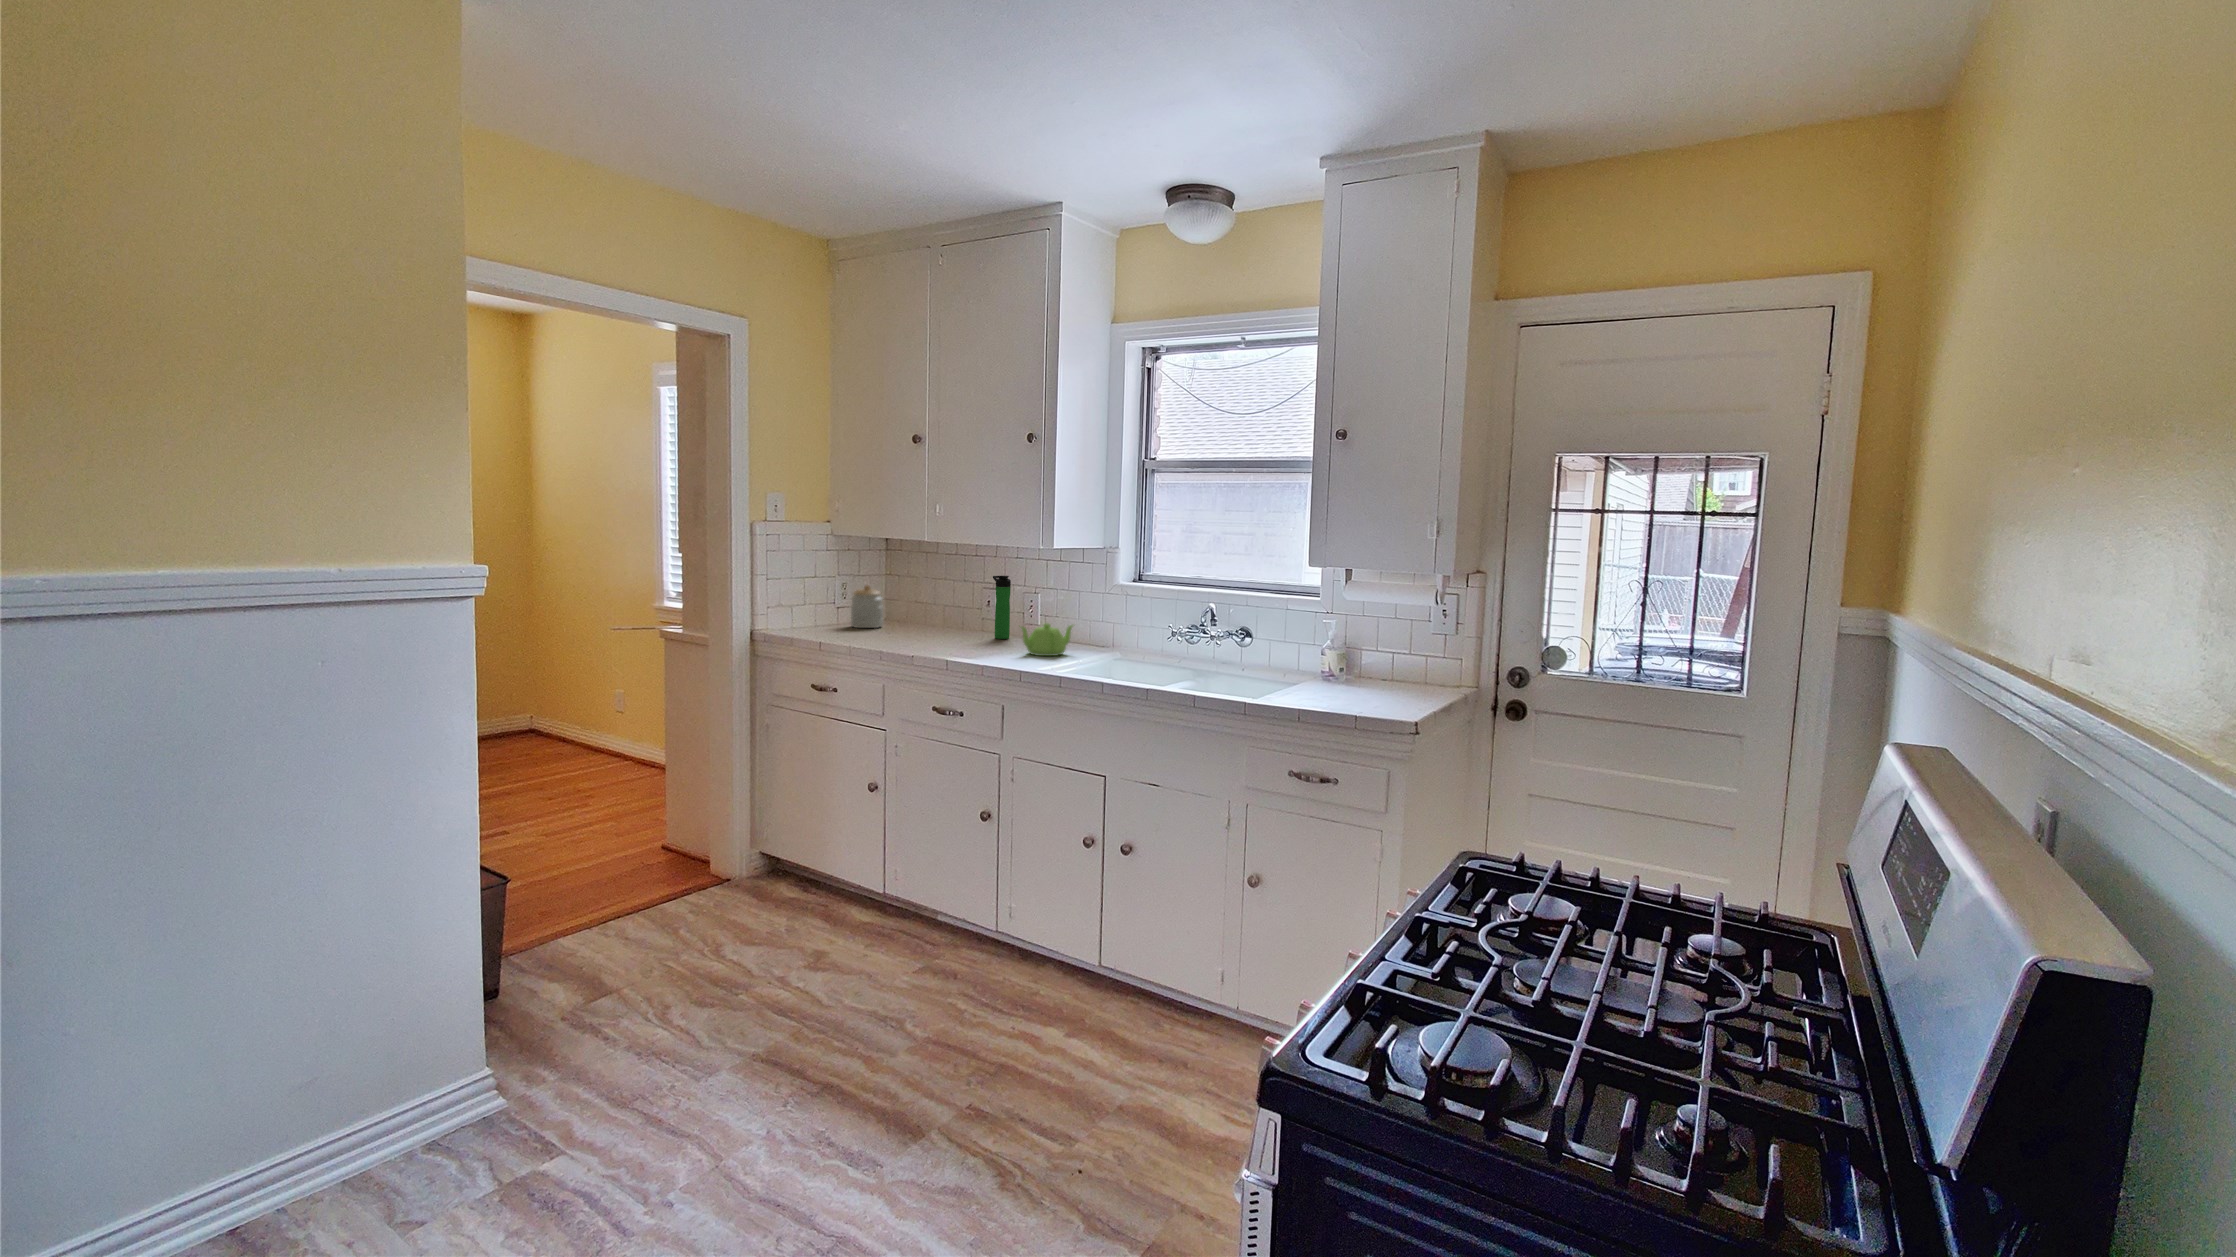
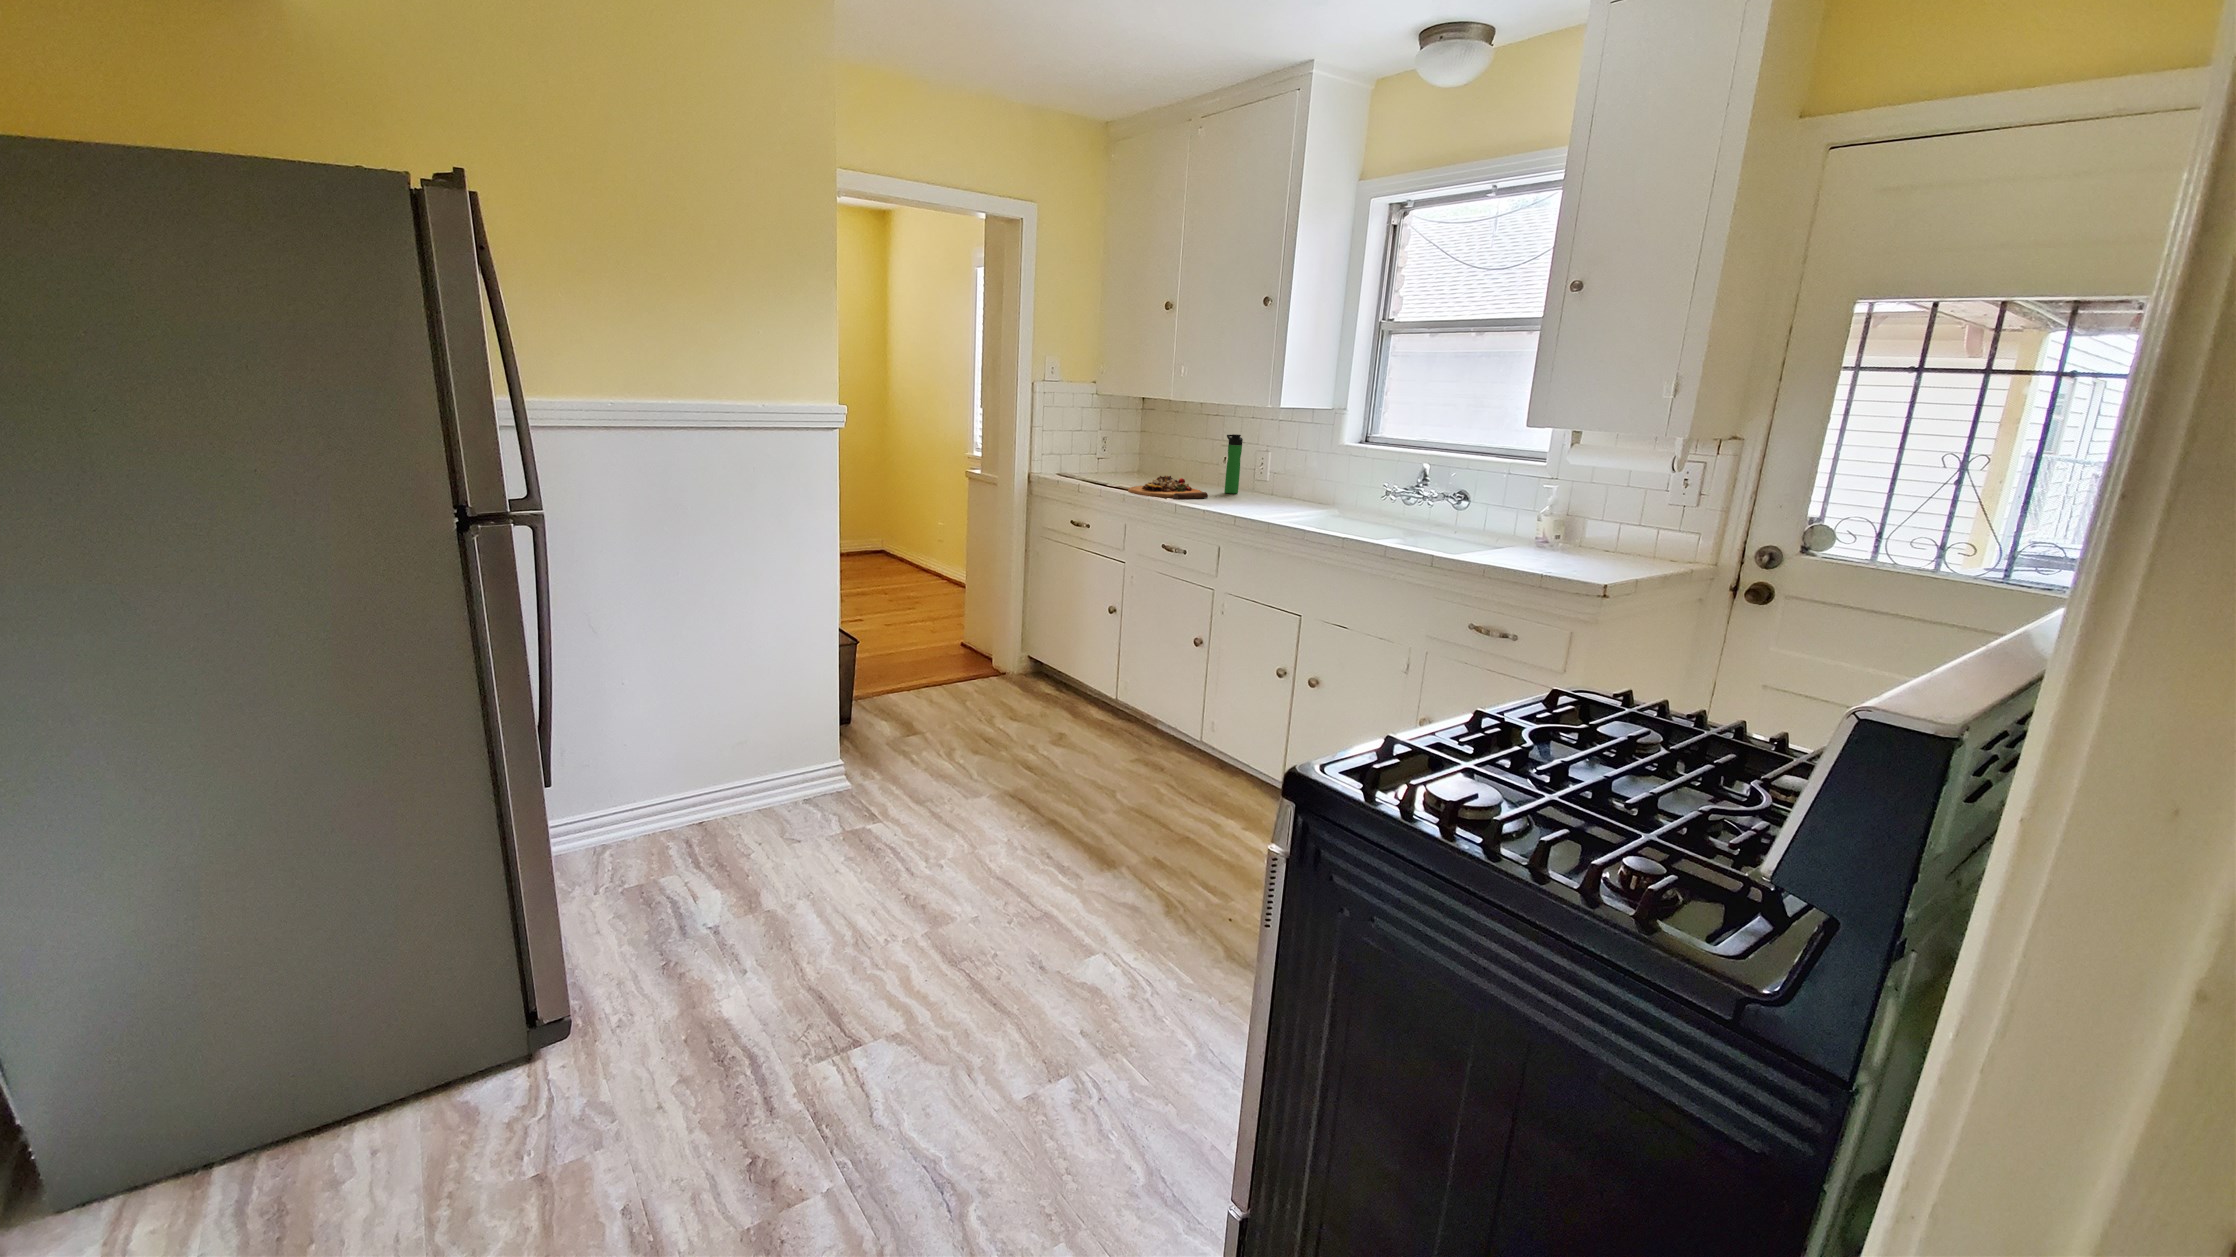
jar: present [851,585,883,628] -> none [1104,440,1133,478]
cutting board: none [887,624,982,651] -> present [1128,476,1208,499]
teapot: present [1021,624,1073,656] -> none [1240,479,1295,509]

